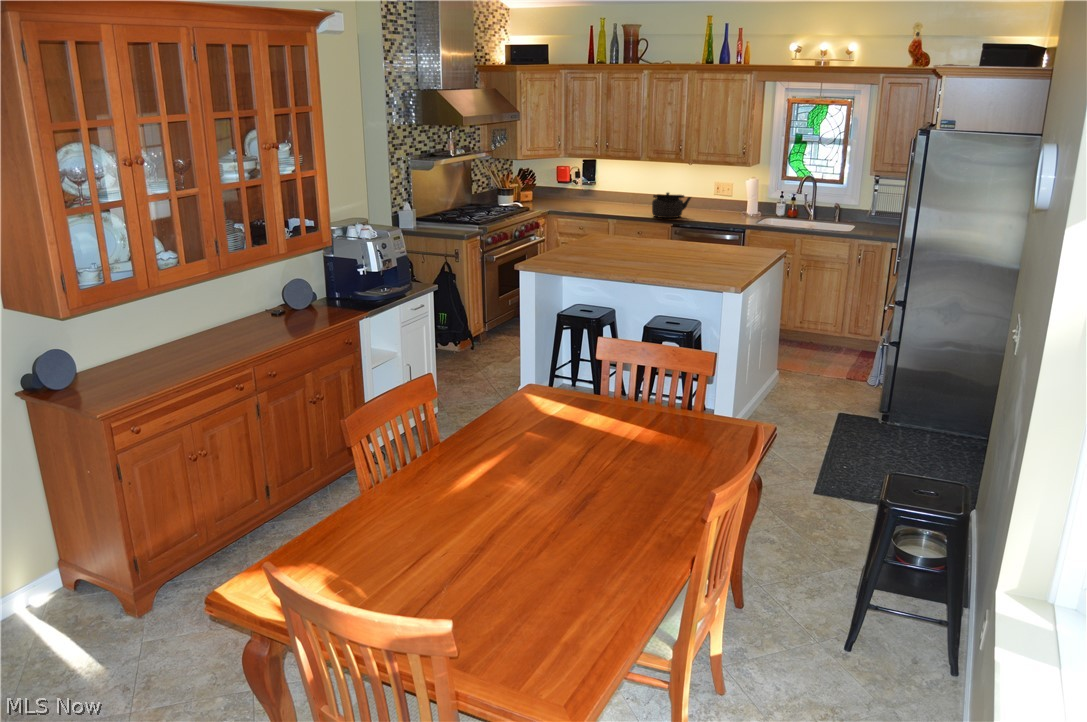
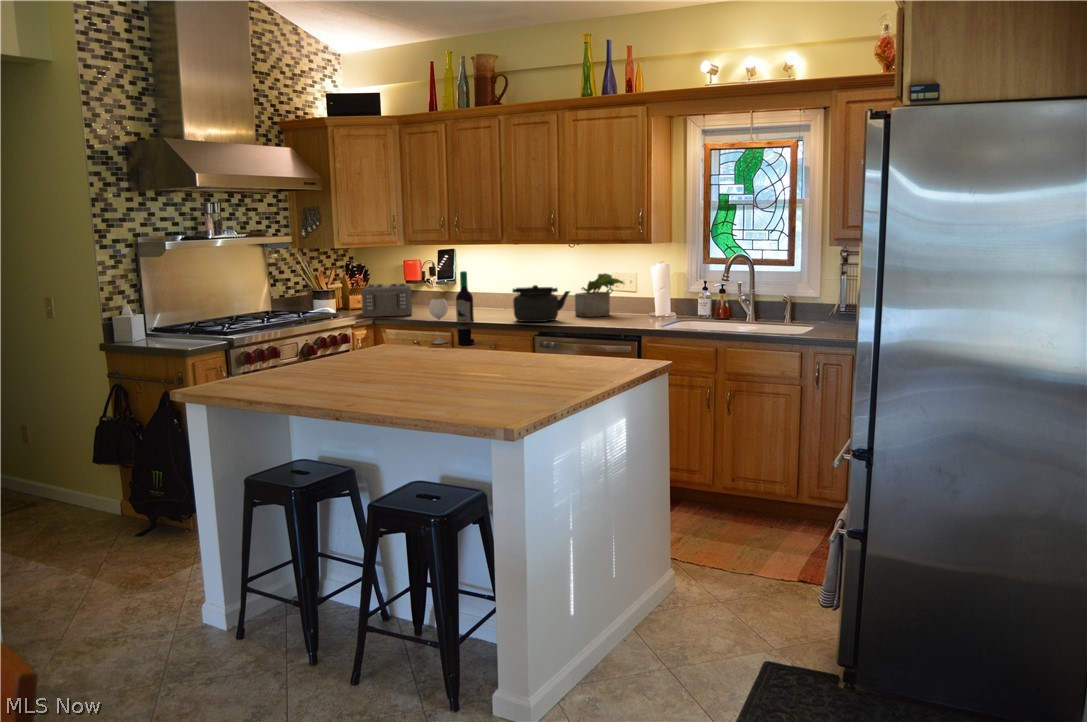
wine bottle: none [591,182,624,233] -> present [429,271,474,345]
potted plant: none [690,184,724,214] -> present [575,273,624,317]
toaster: none [534,186,573,211] -> present [361,283,412,317]

